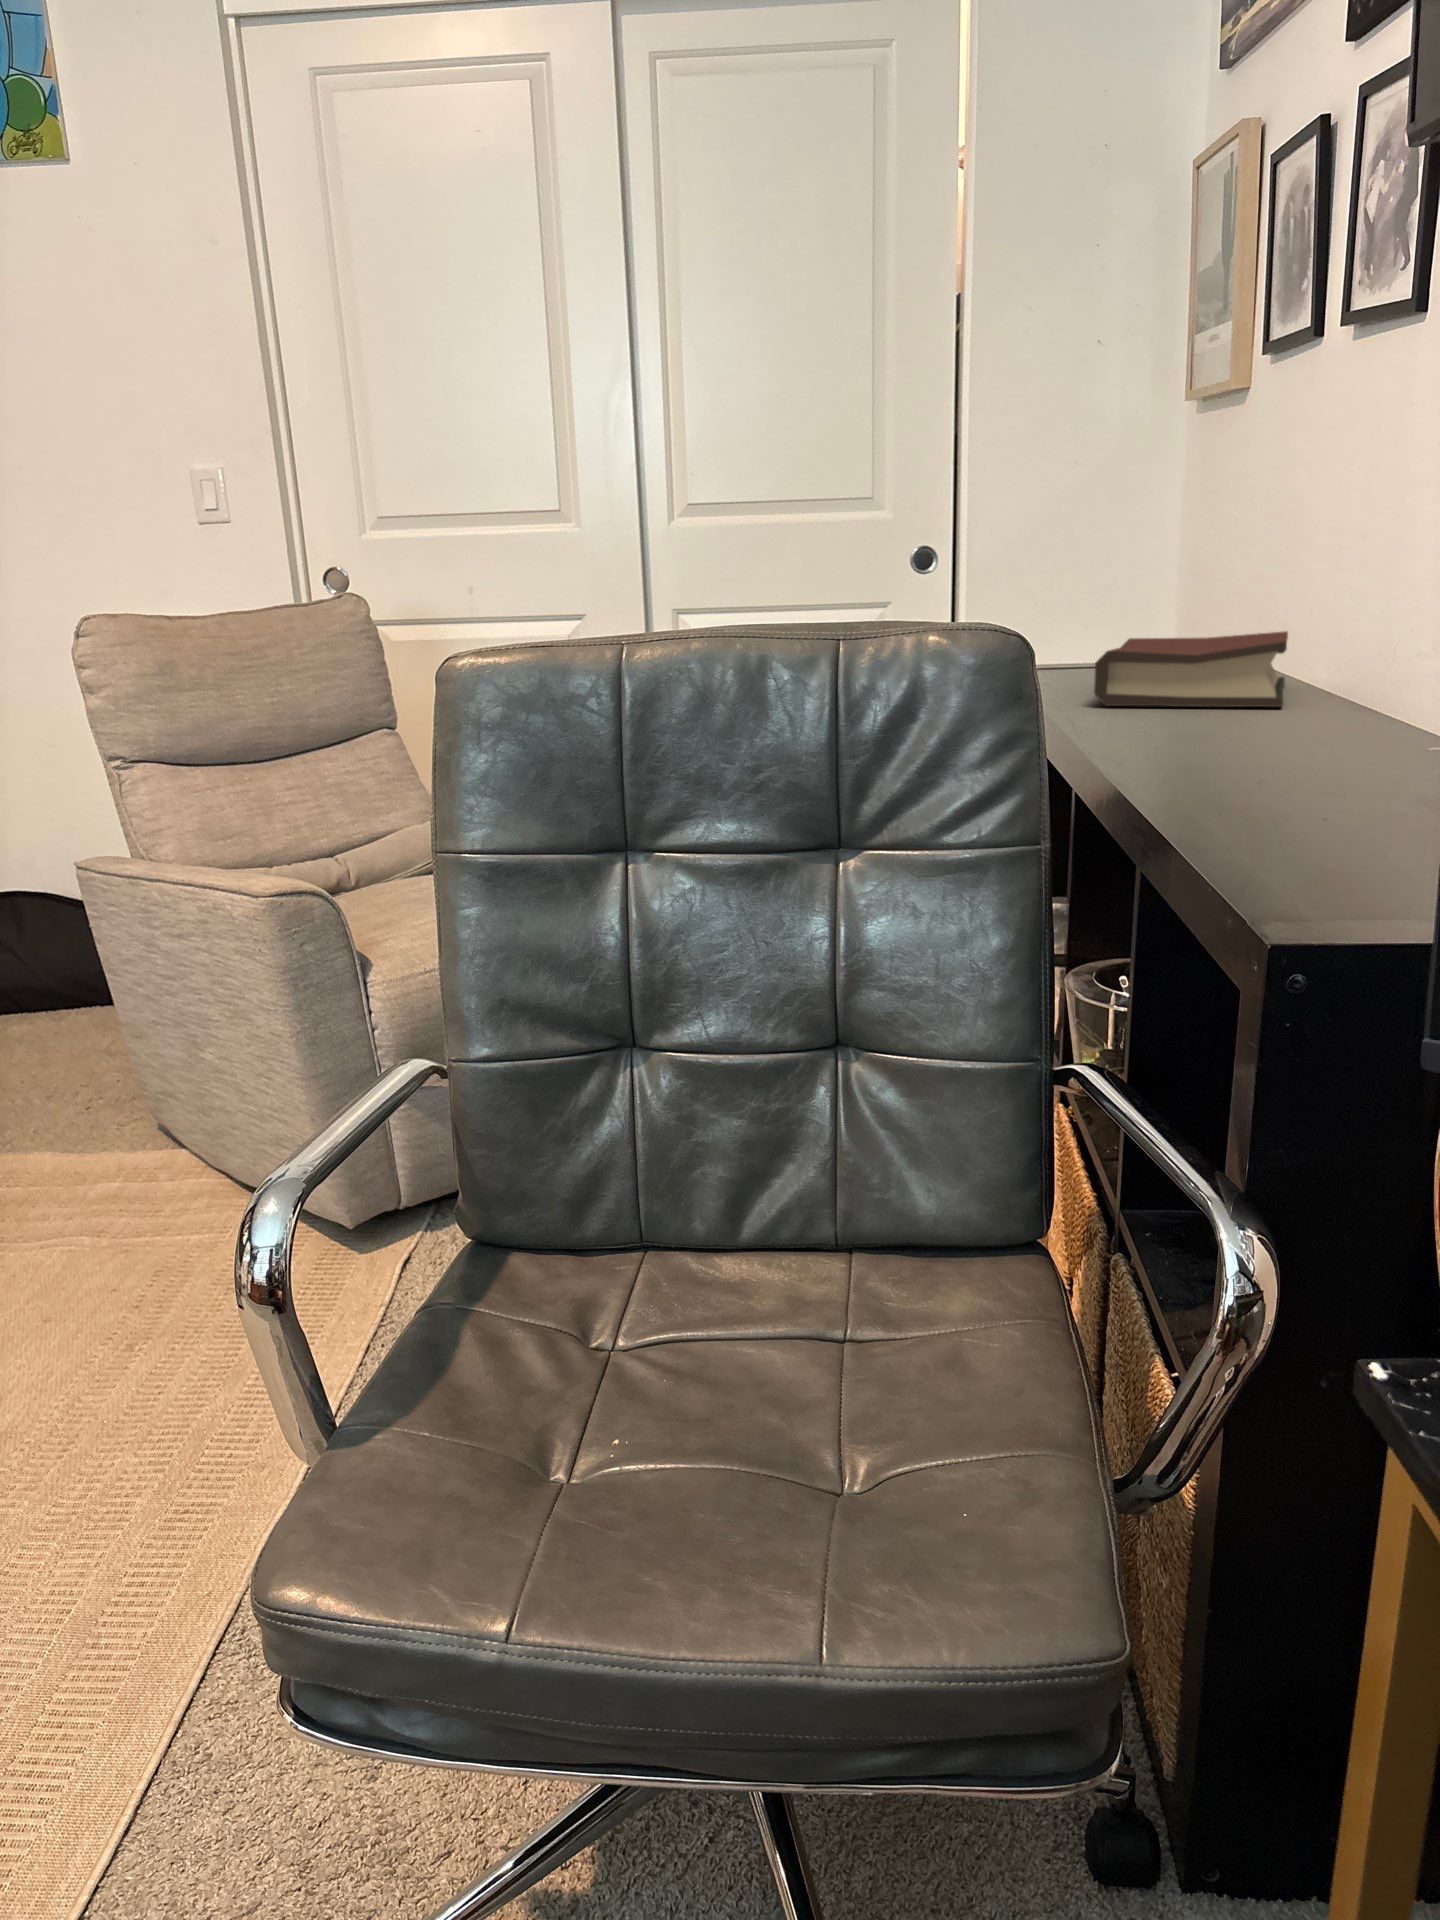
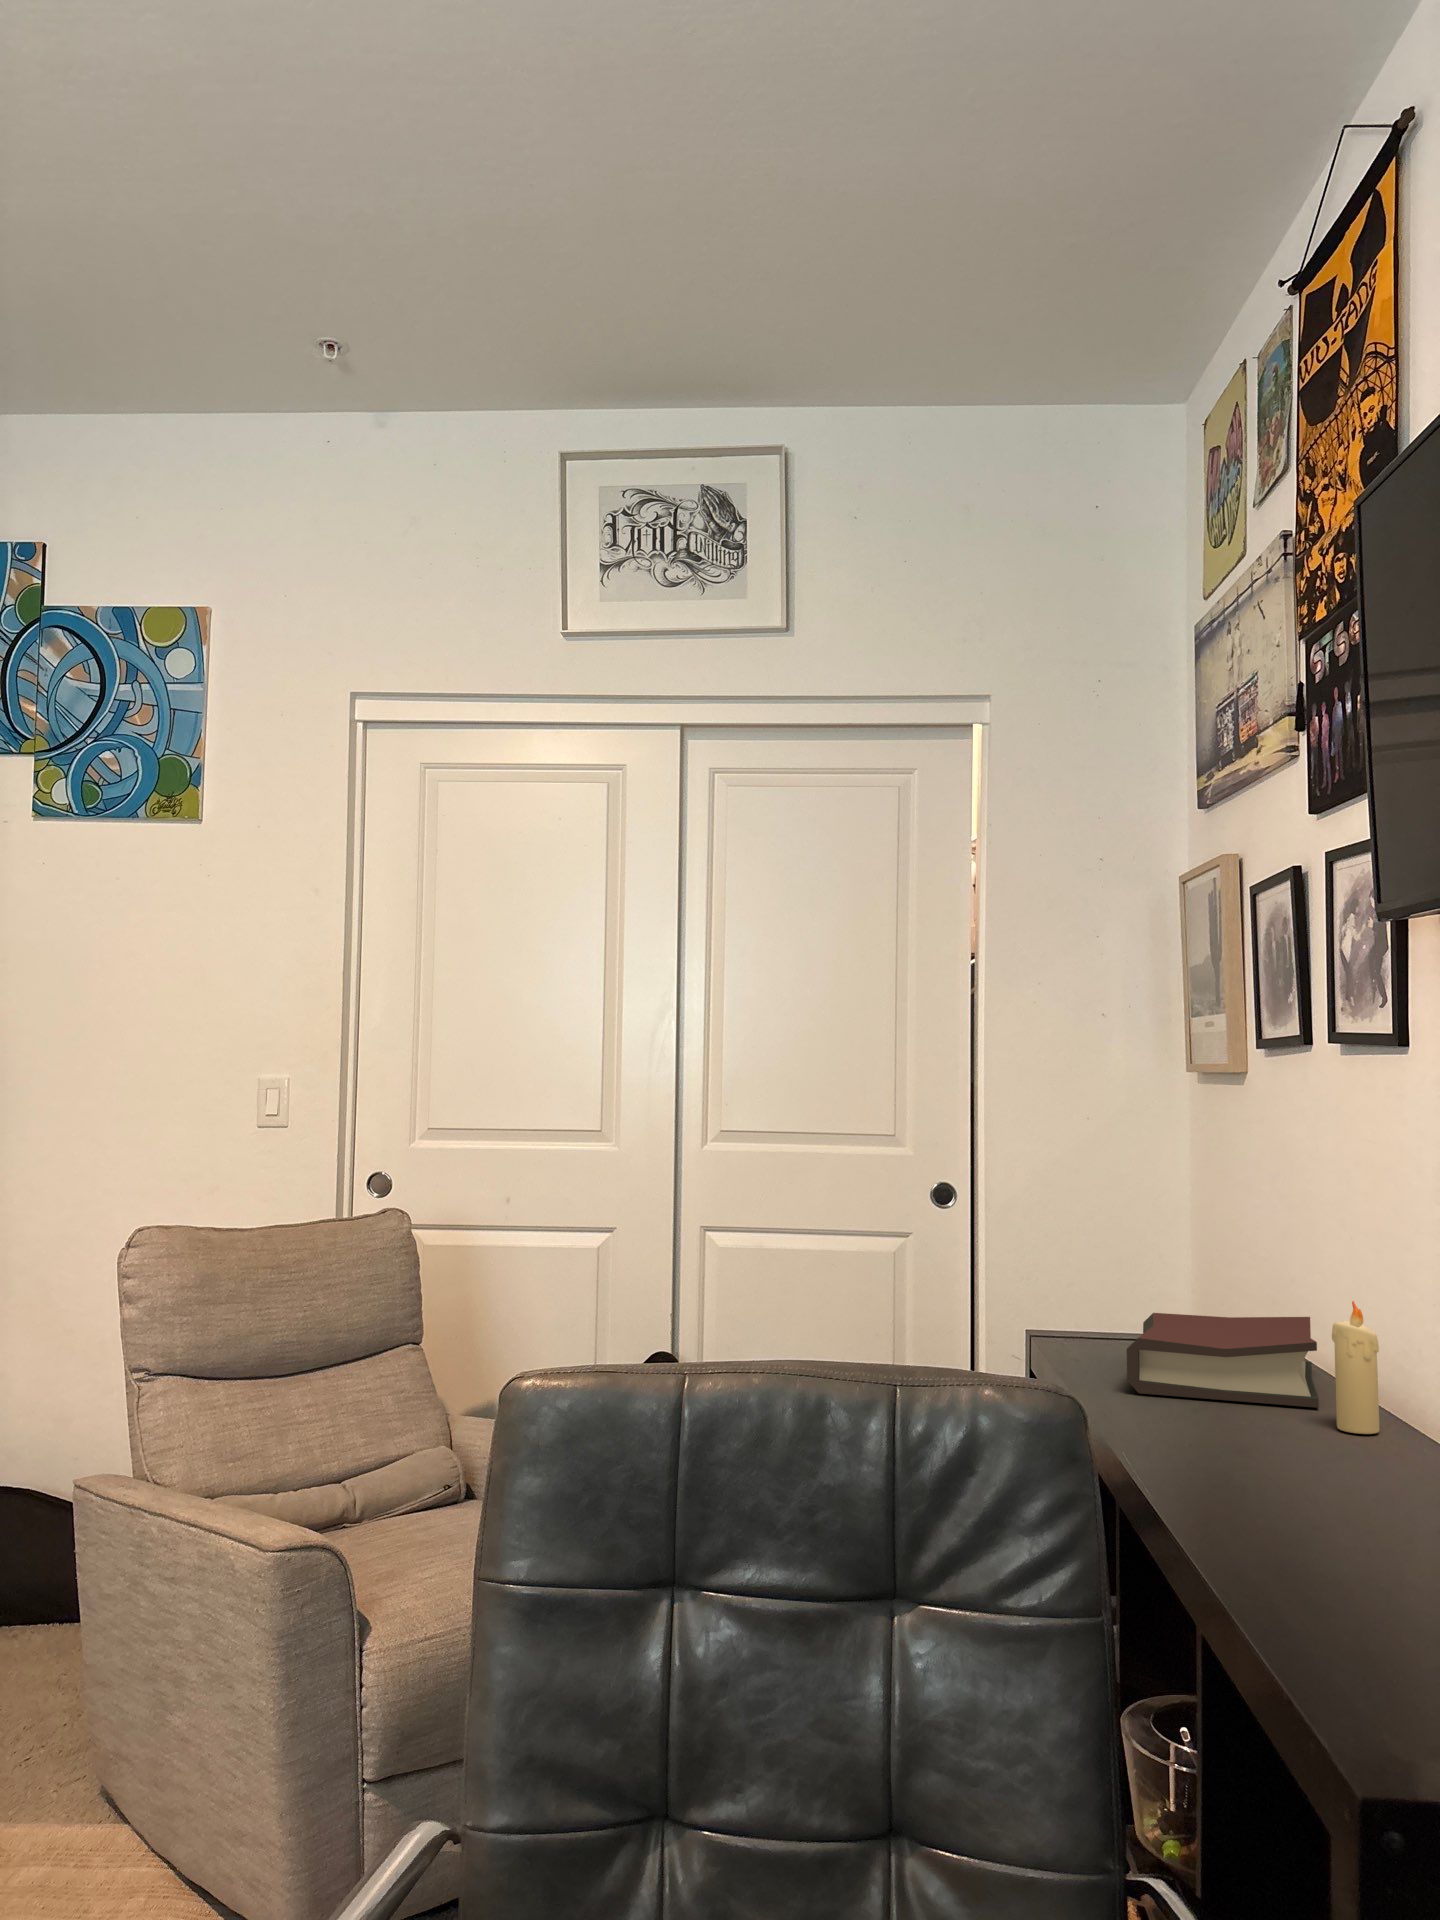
candle: none [1297,589,1347,721] -> present [1332,1301,1379,1434]

